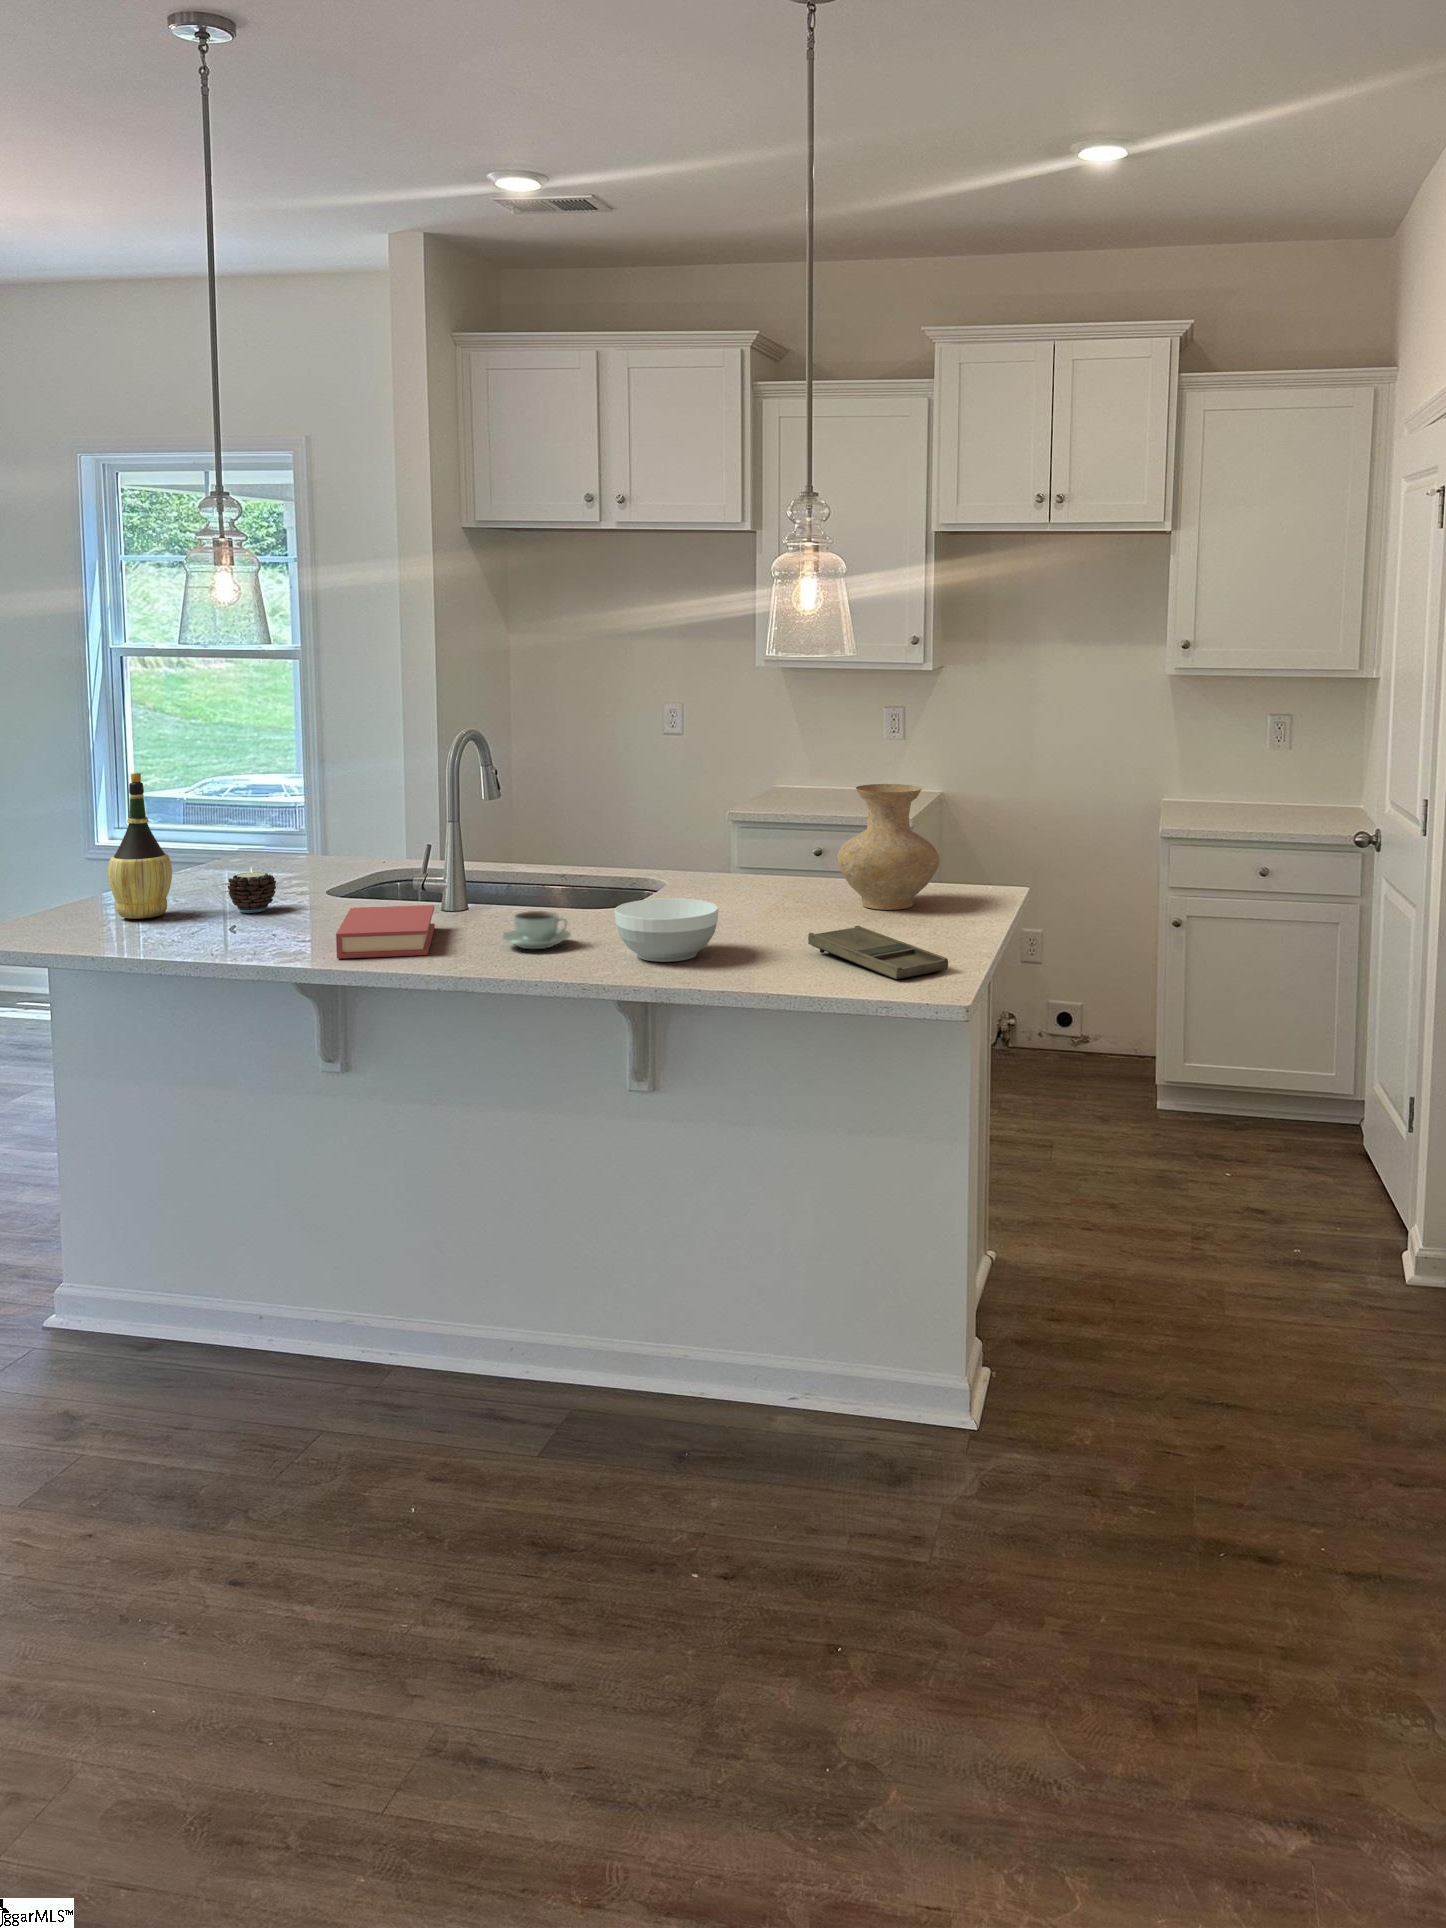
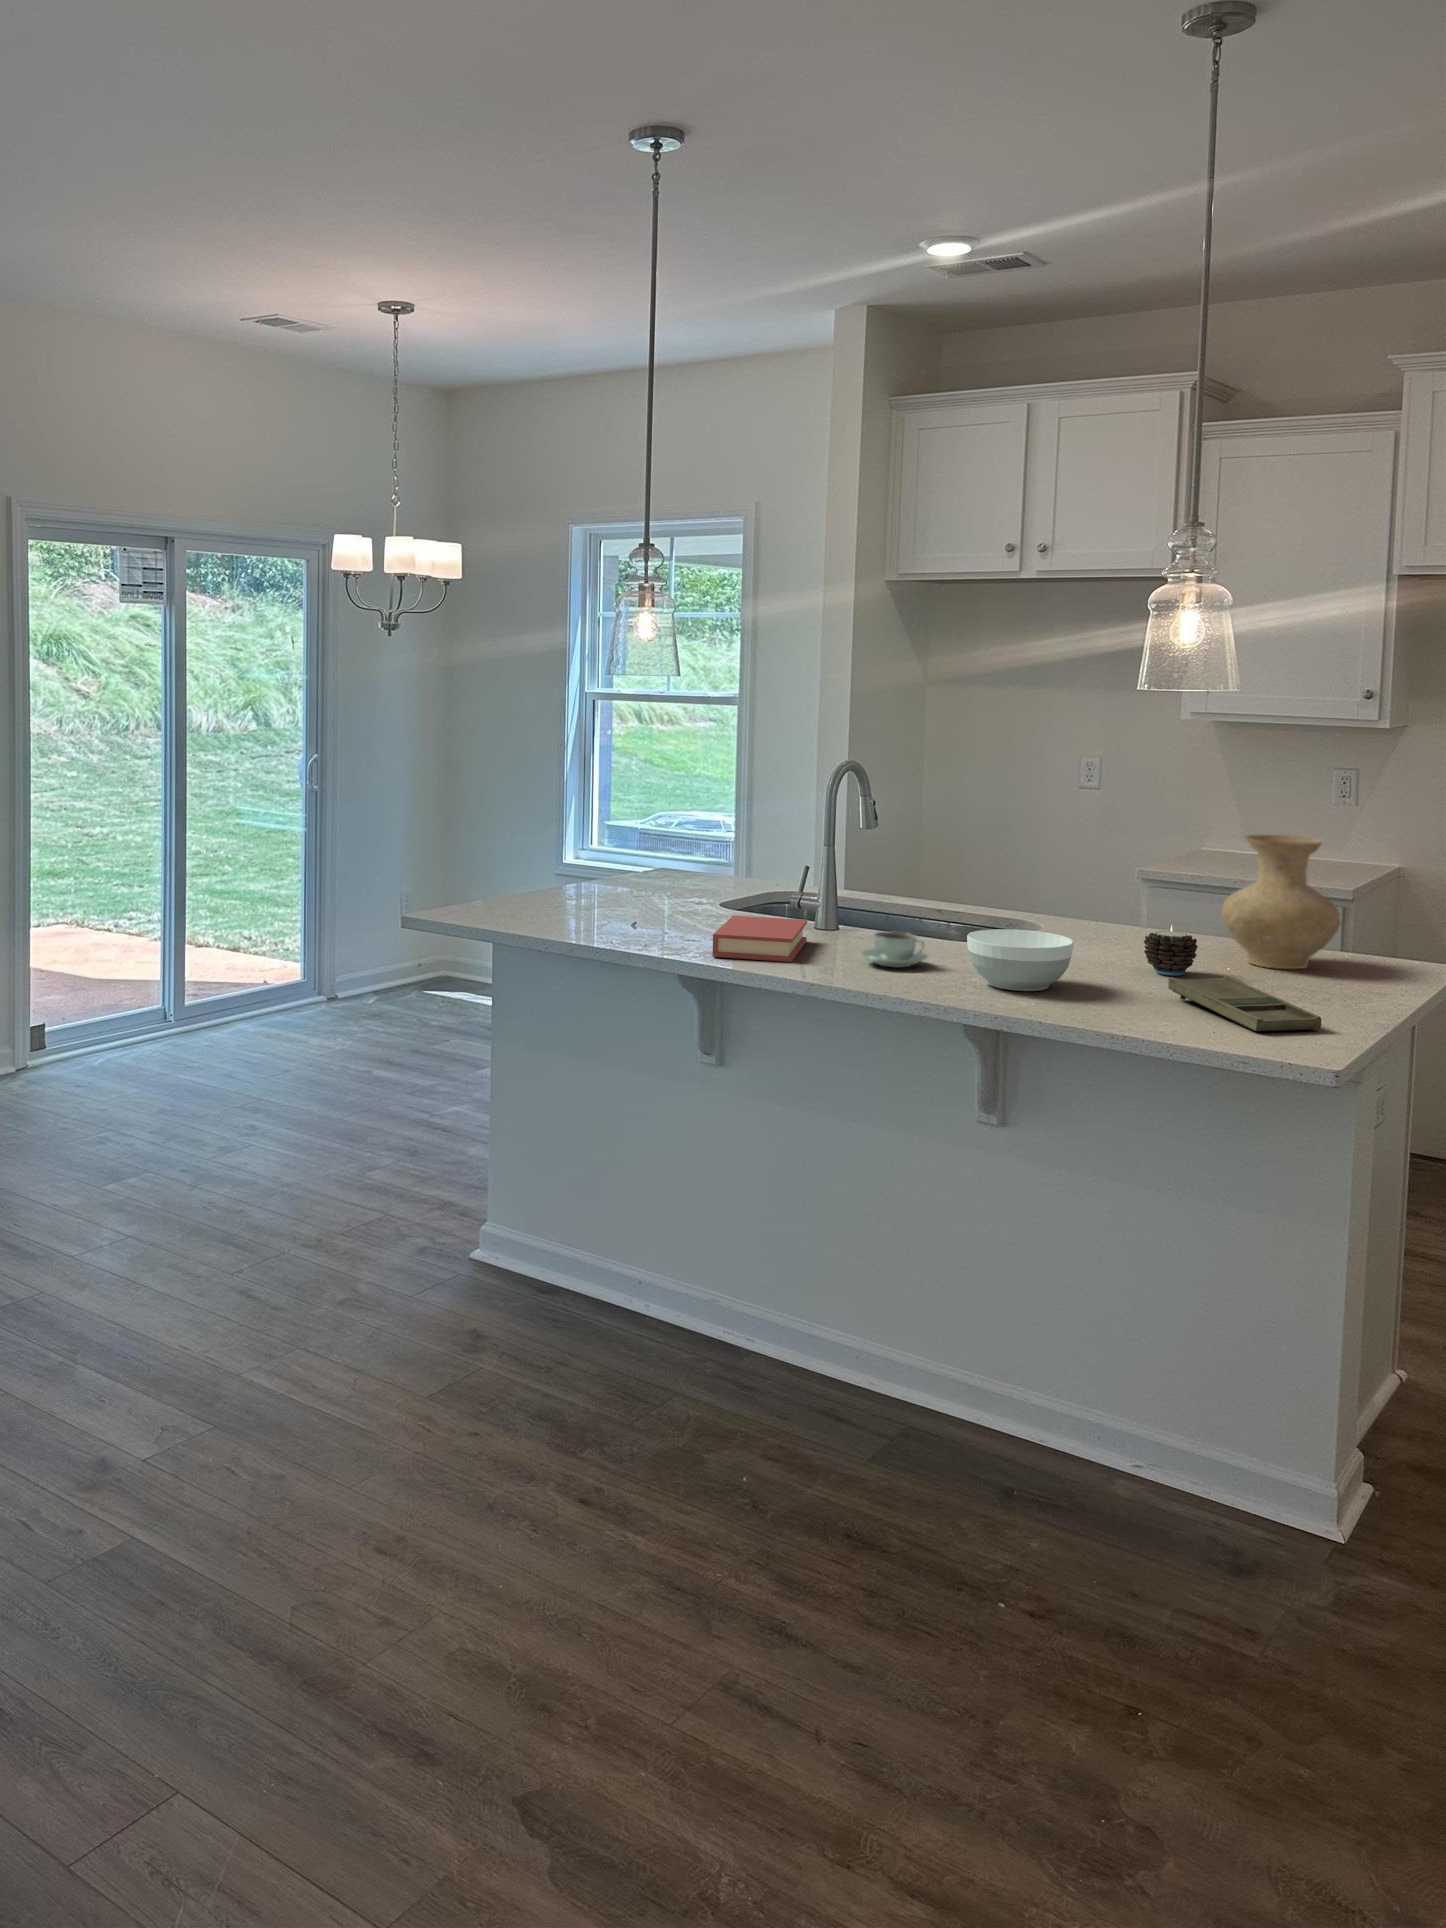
wine bottle: present [108,773,172,918] -> none [543,785,594,911]
candle: present [227,867,276,913] -> present [1144,926,1198,976]

